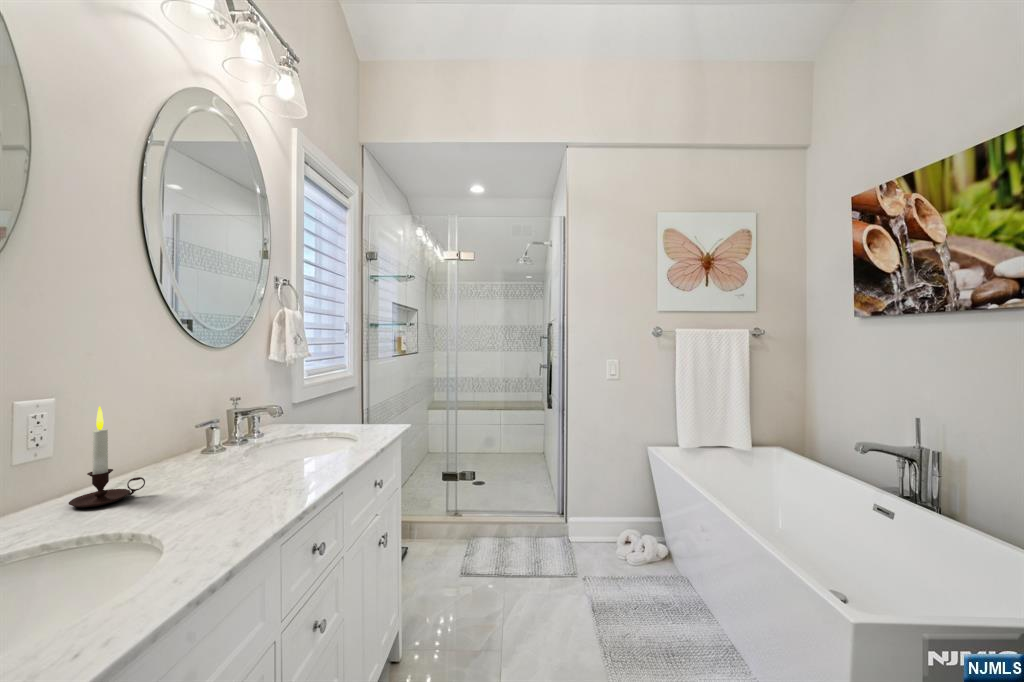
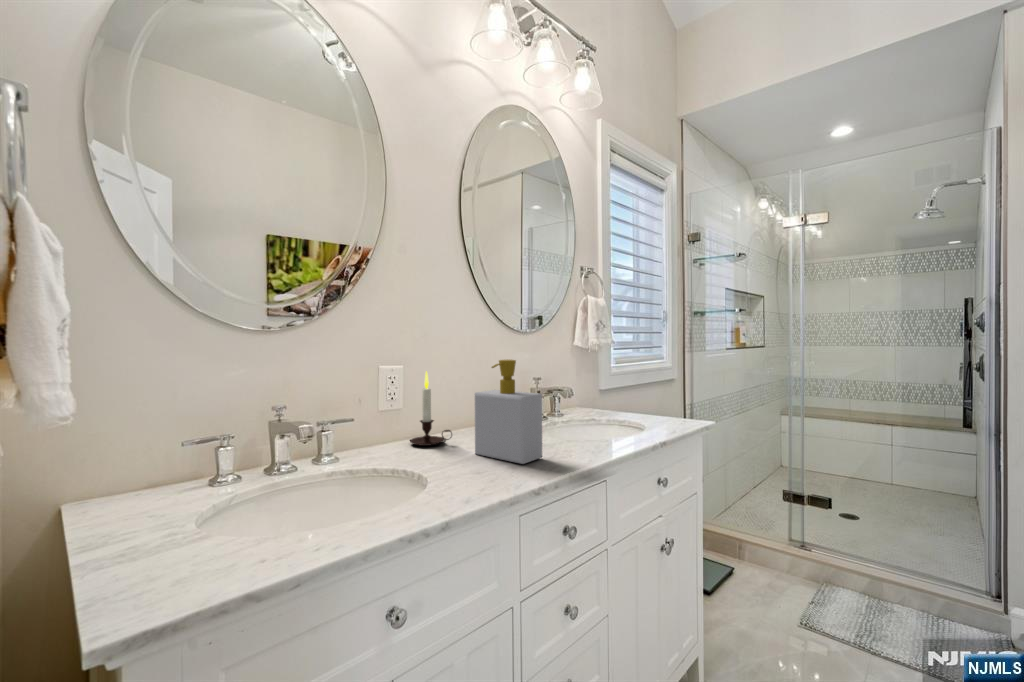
soap bottle: none [191,385,282,498] -> present [474,359,542,464]

